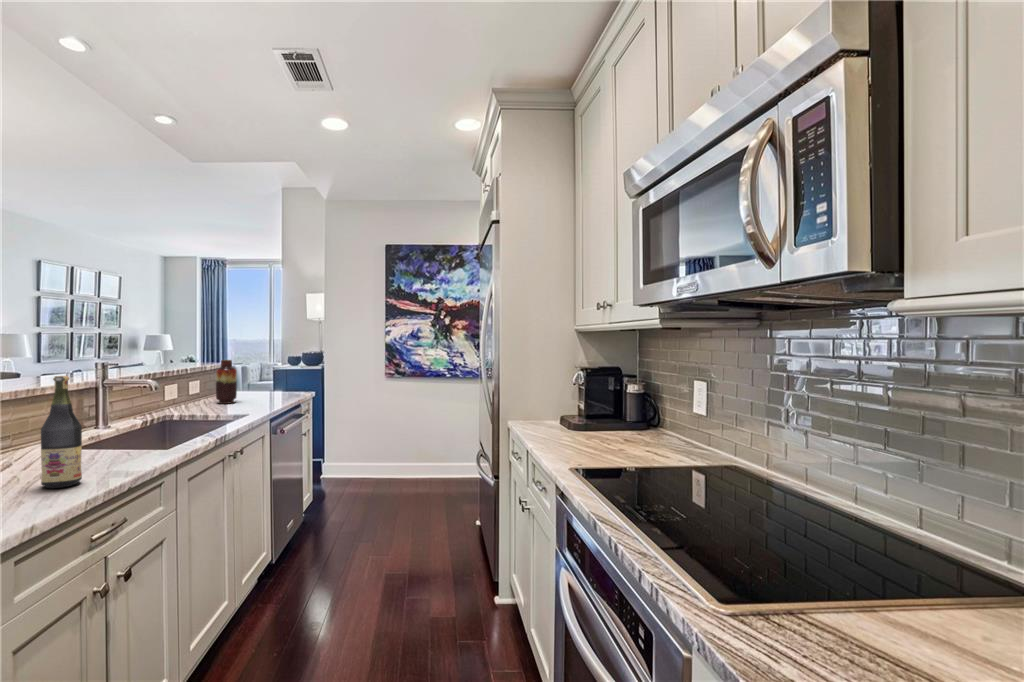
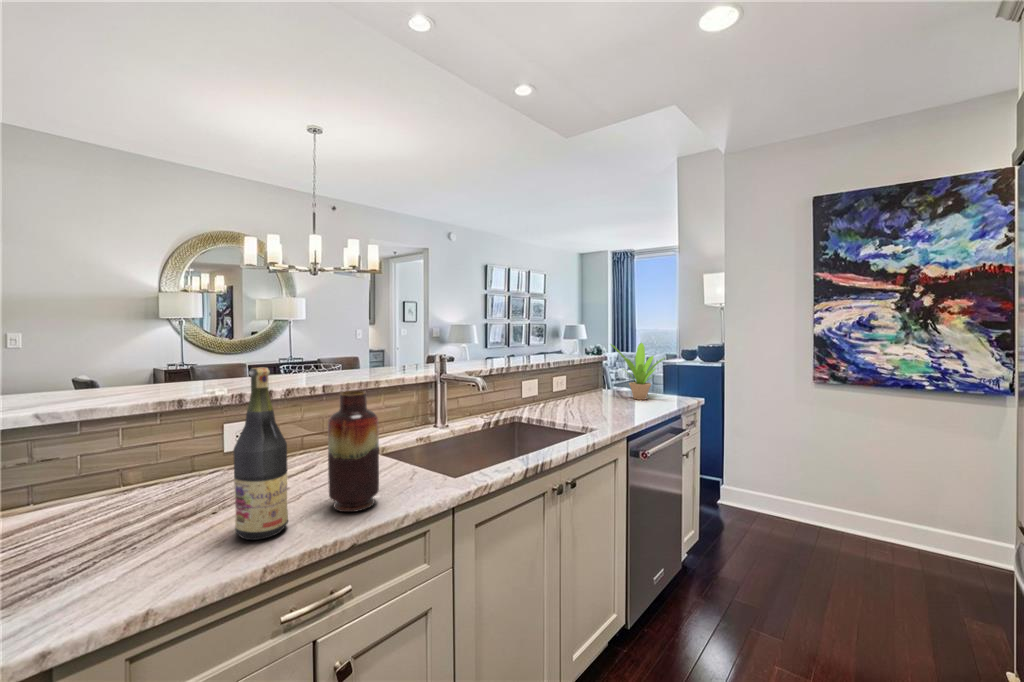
potted plant: none [239,350,287,396] -> present [611,343,663,400]
vase: present [216,360,237,404] -> present [328,391,379,512]

